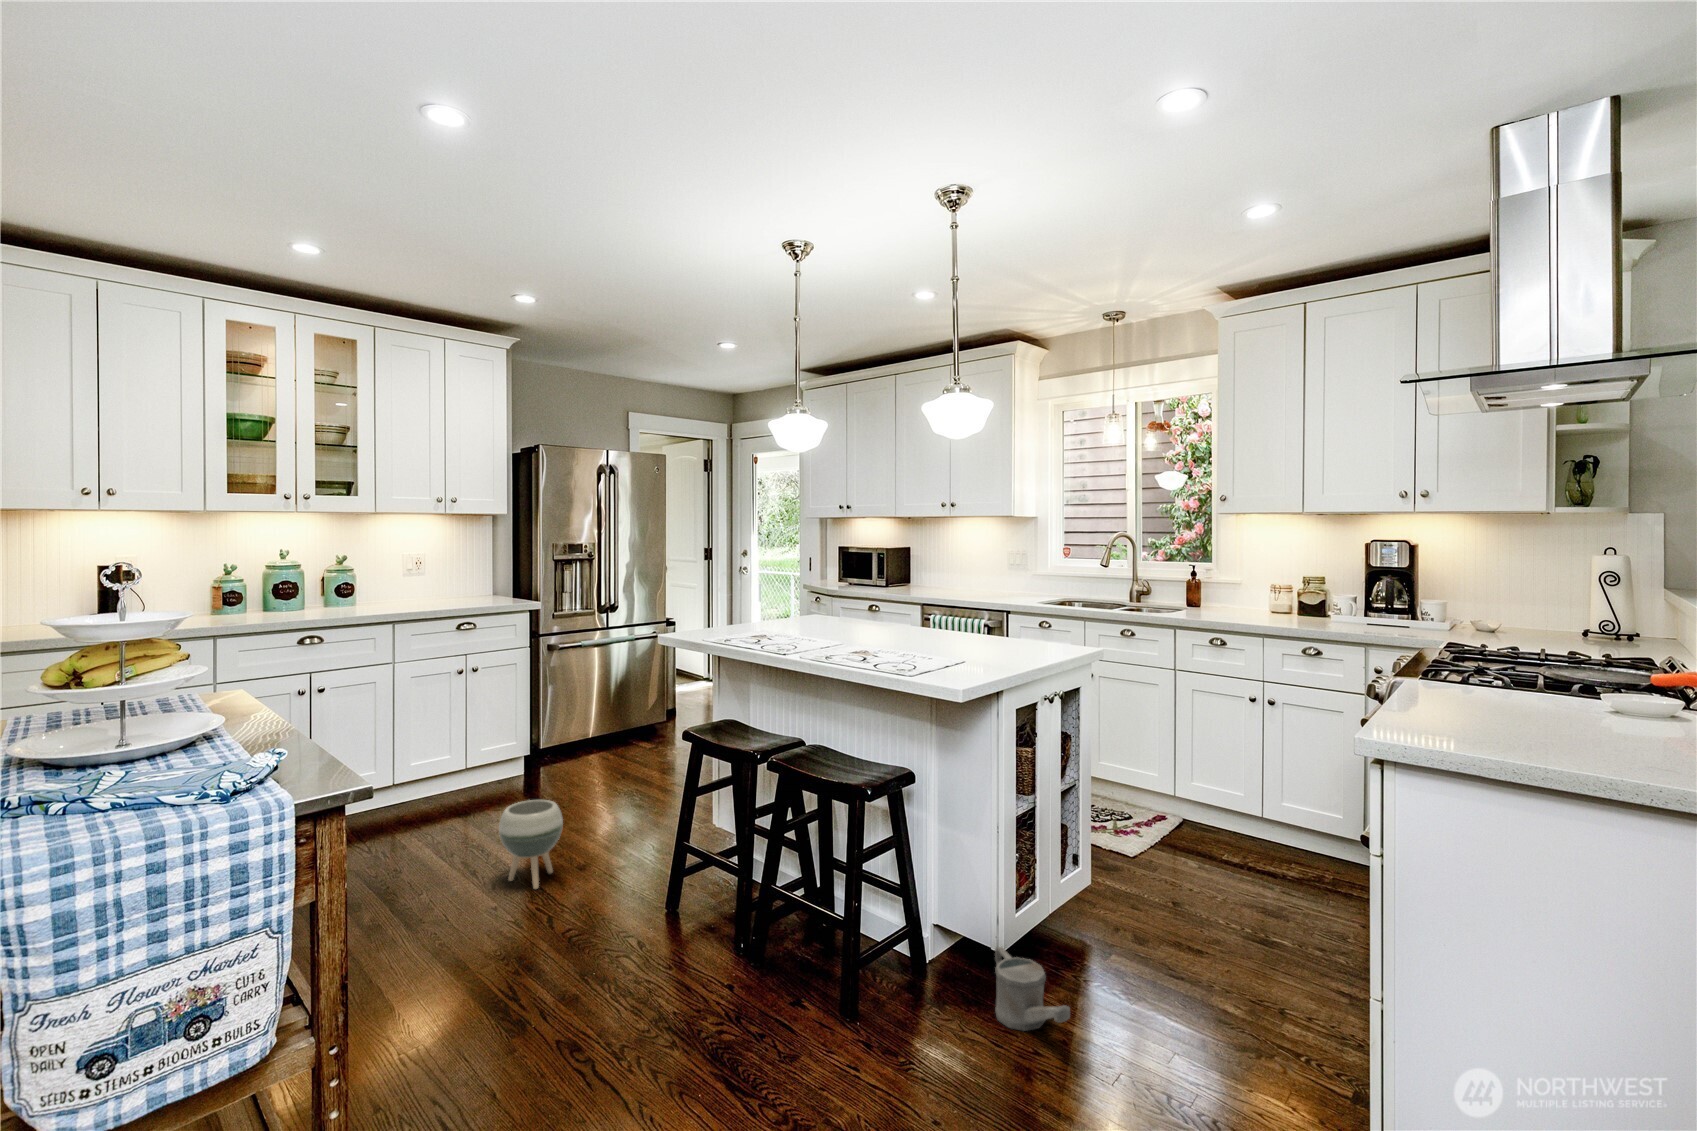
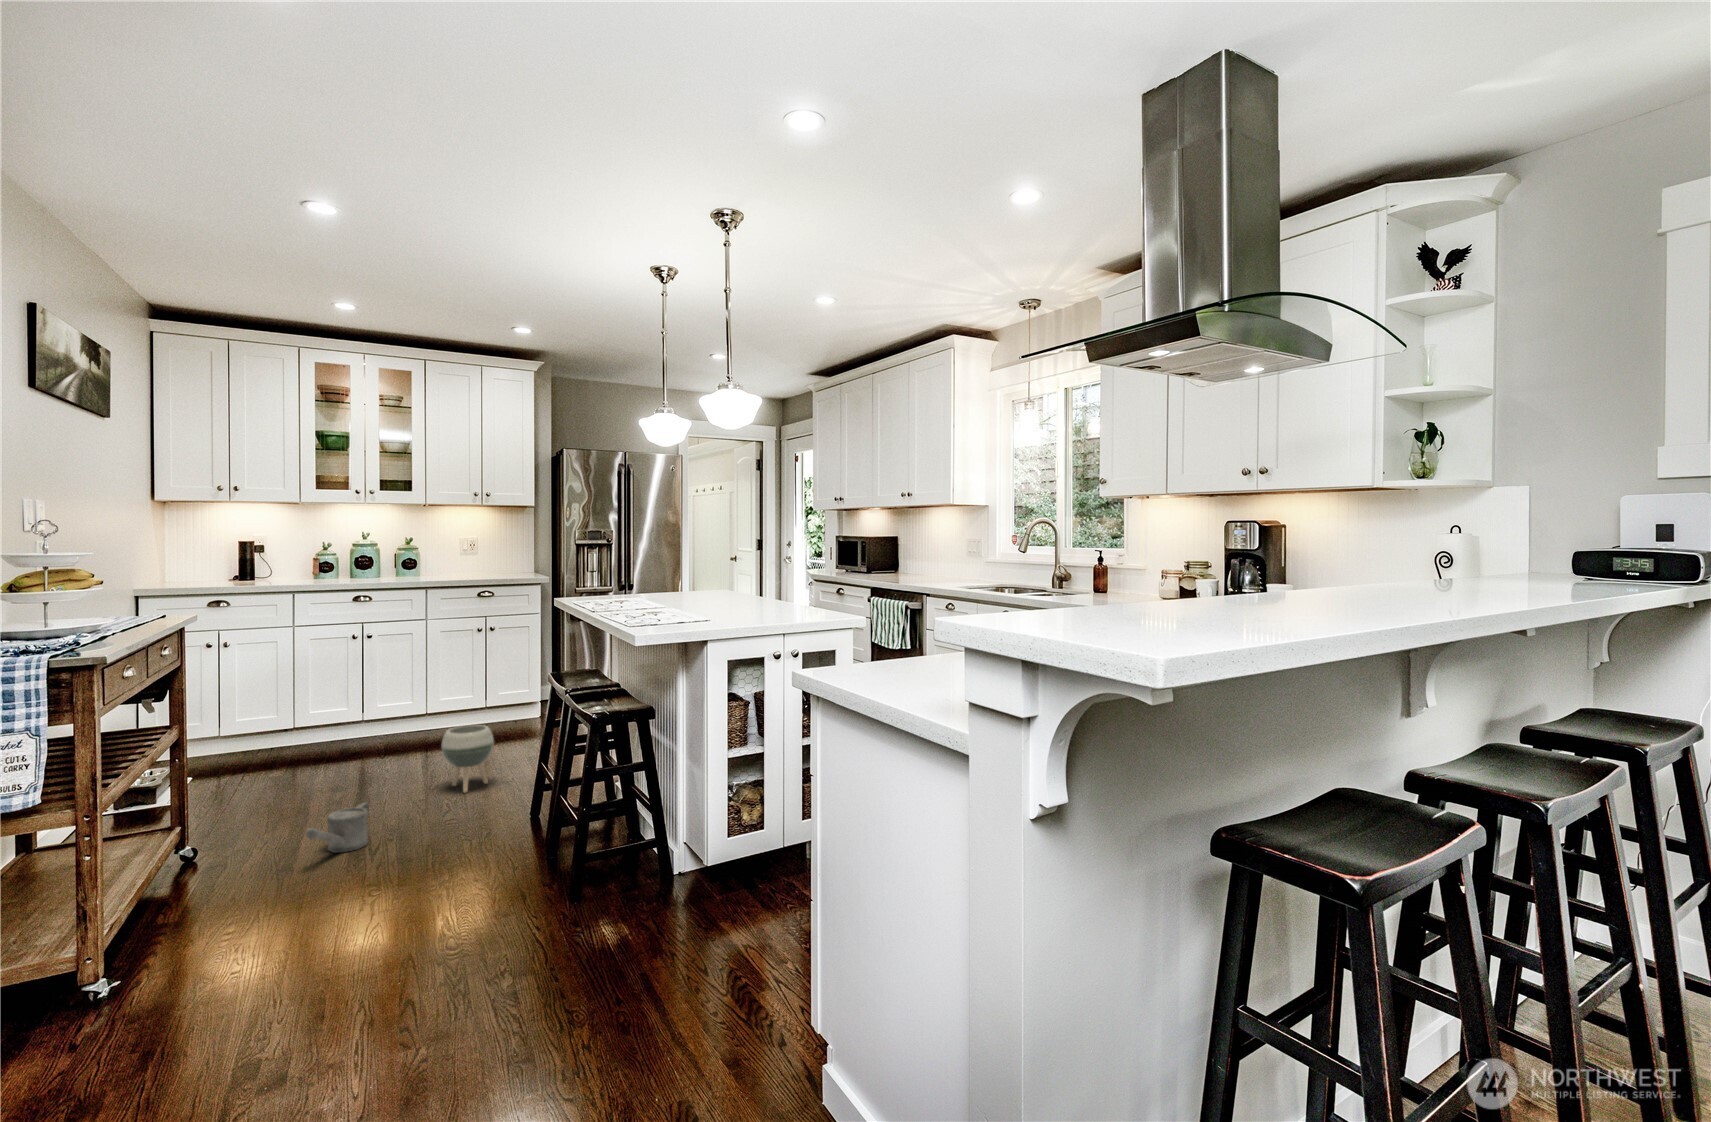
watering can: present [995,947,1070,1031] -> present [306,802,369,852]

